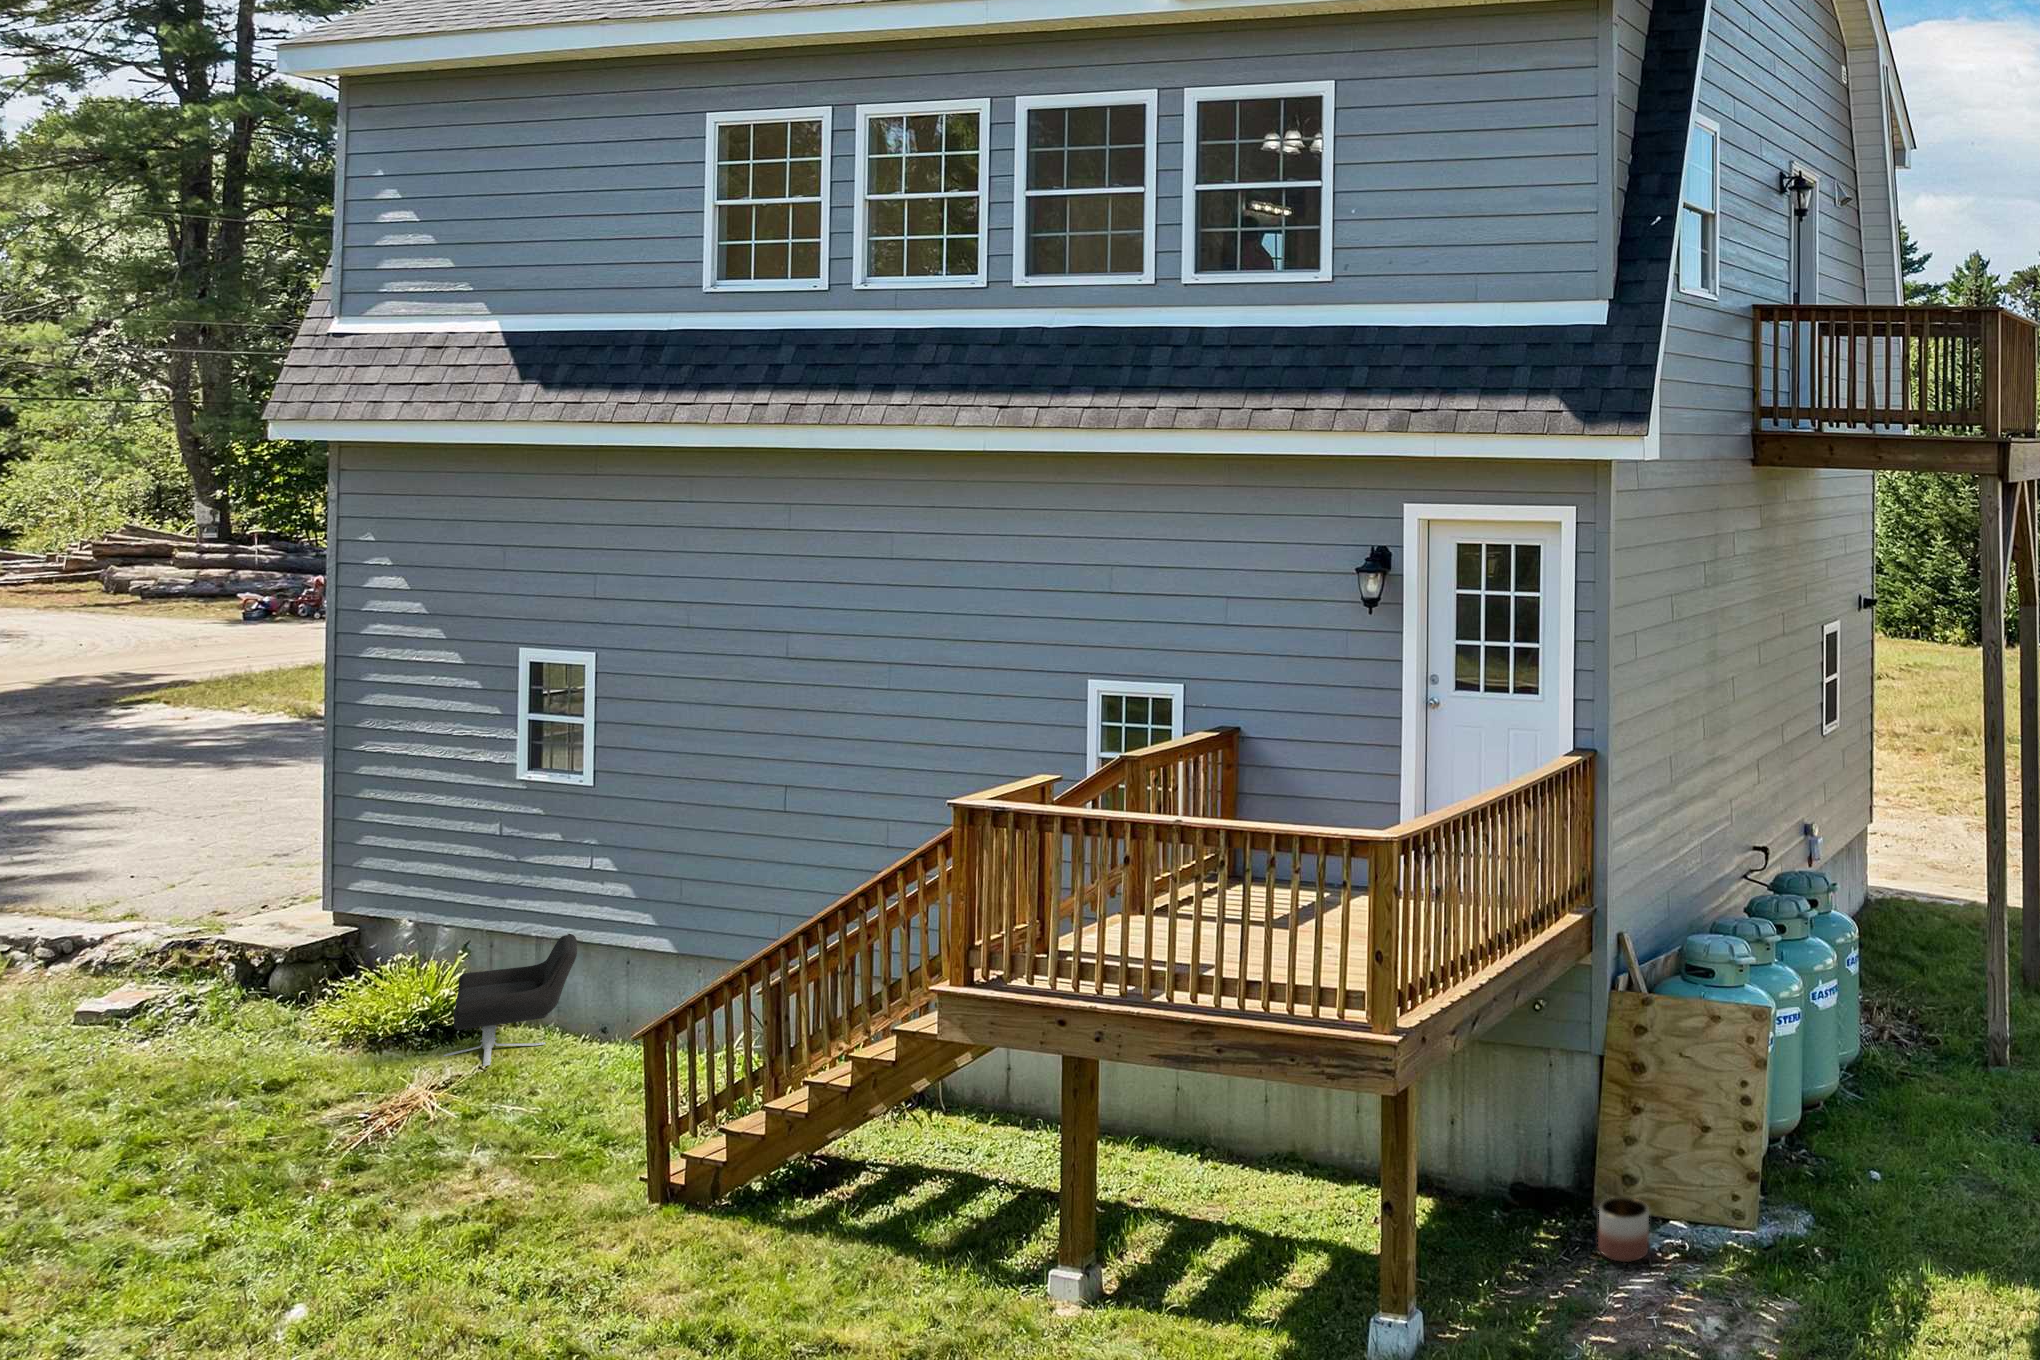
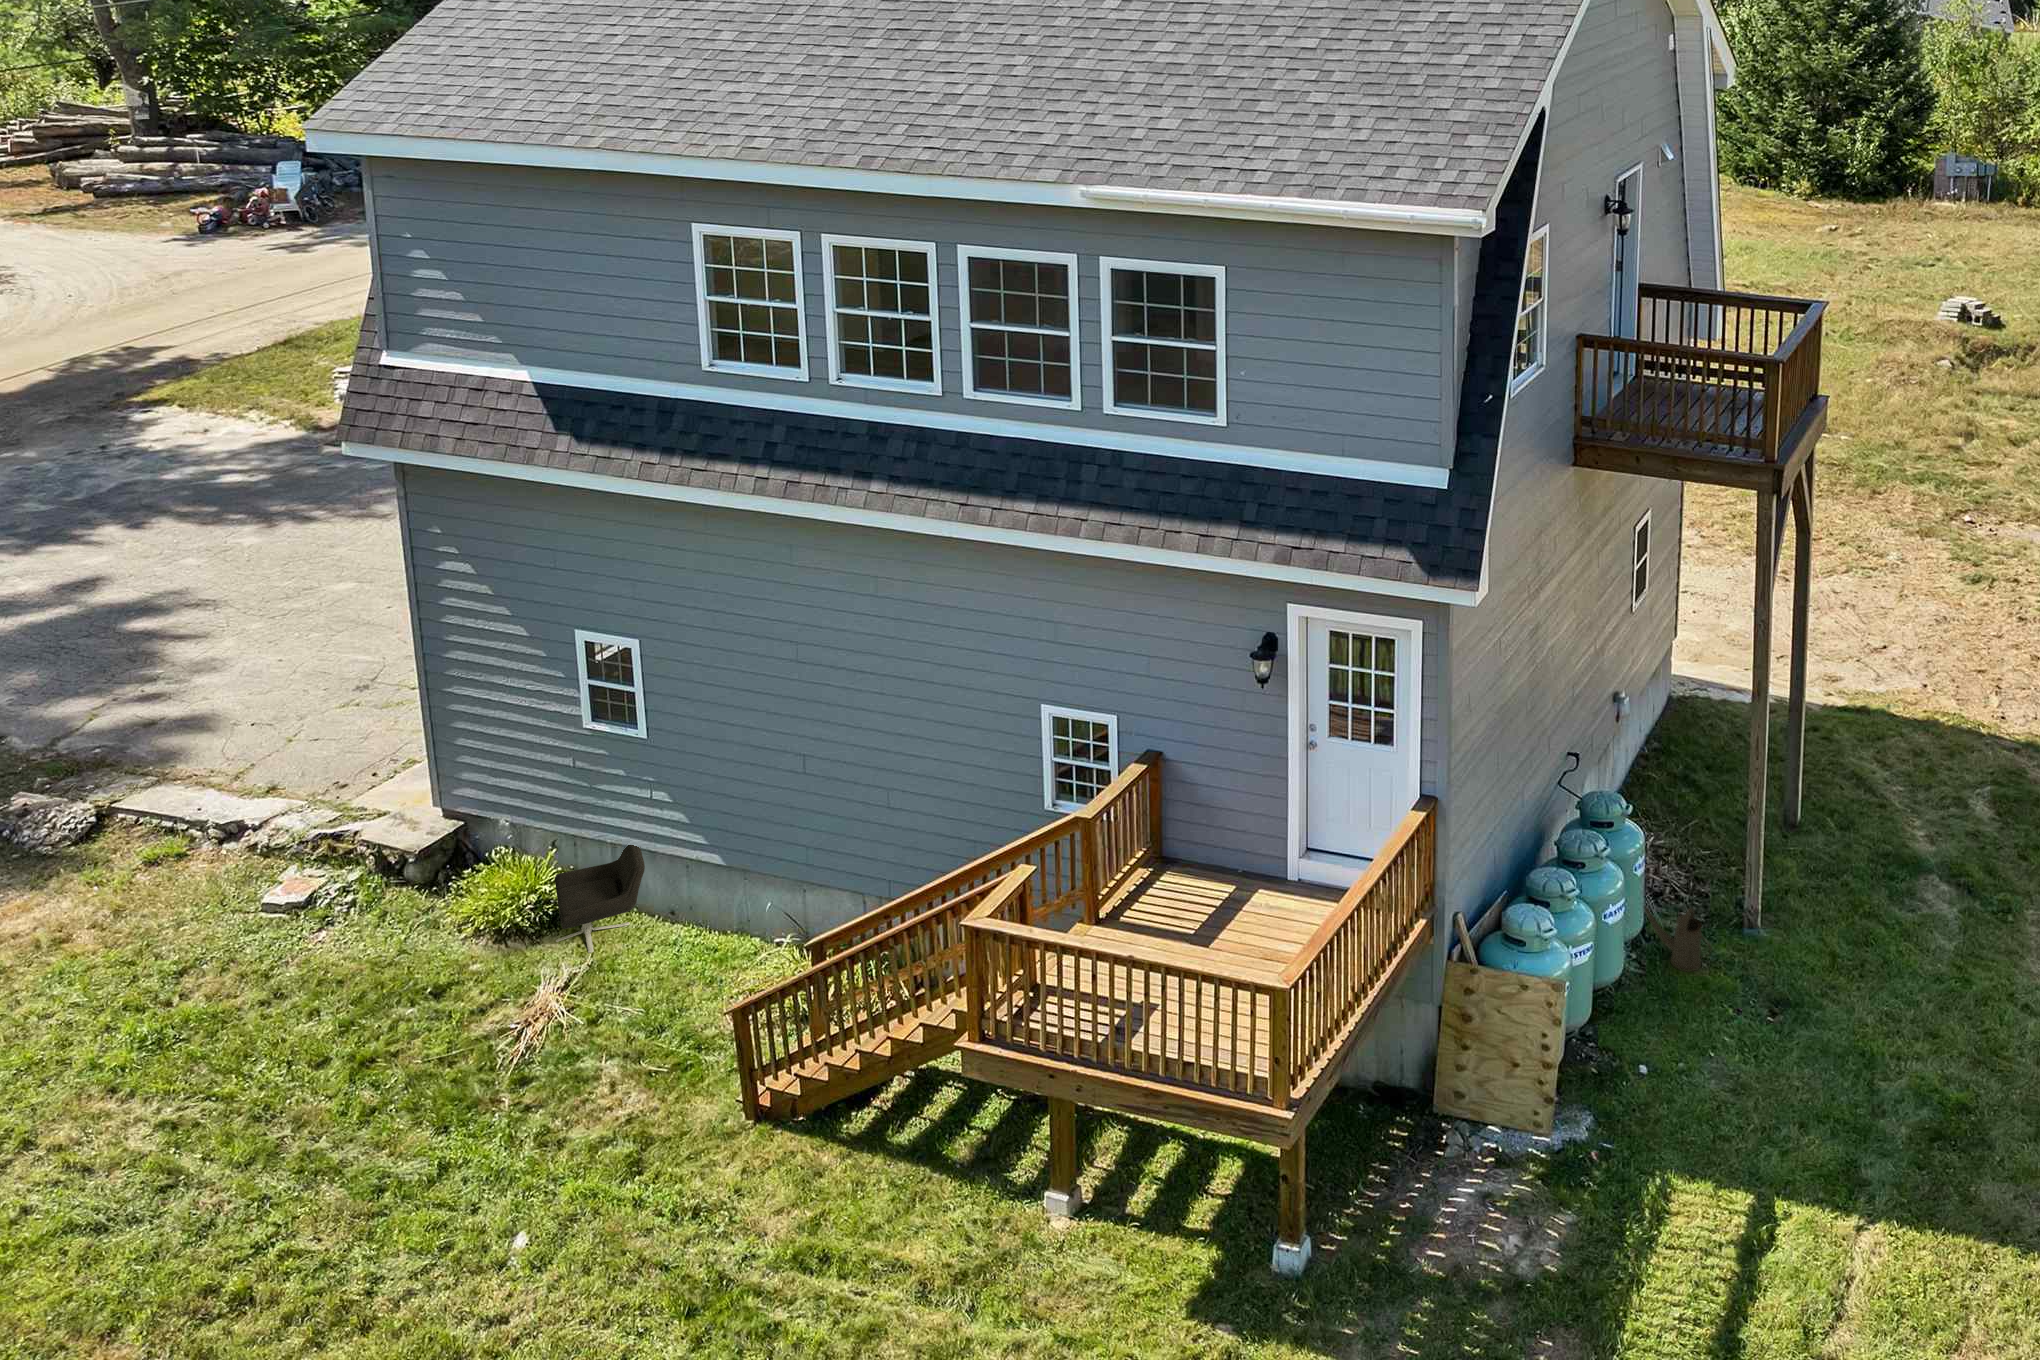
watering can: none [1853,1018,1947,1106] -> present [1645,907,1710,972]
planter: present [1598,1197,1649,1262] -> none [1438,1104,1475,1154]

